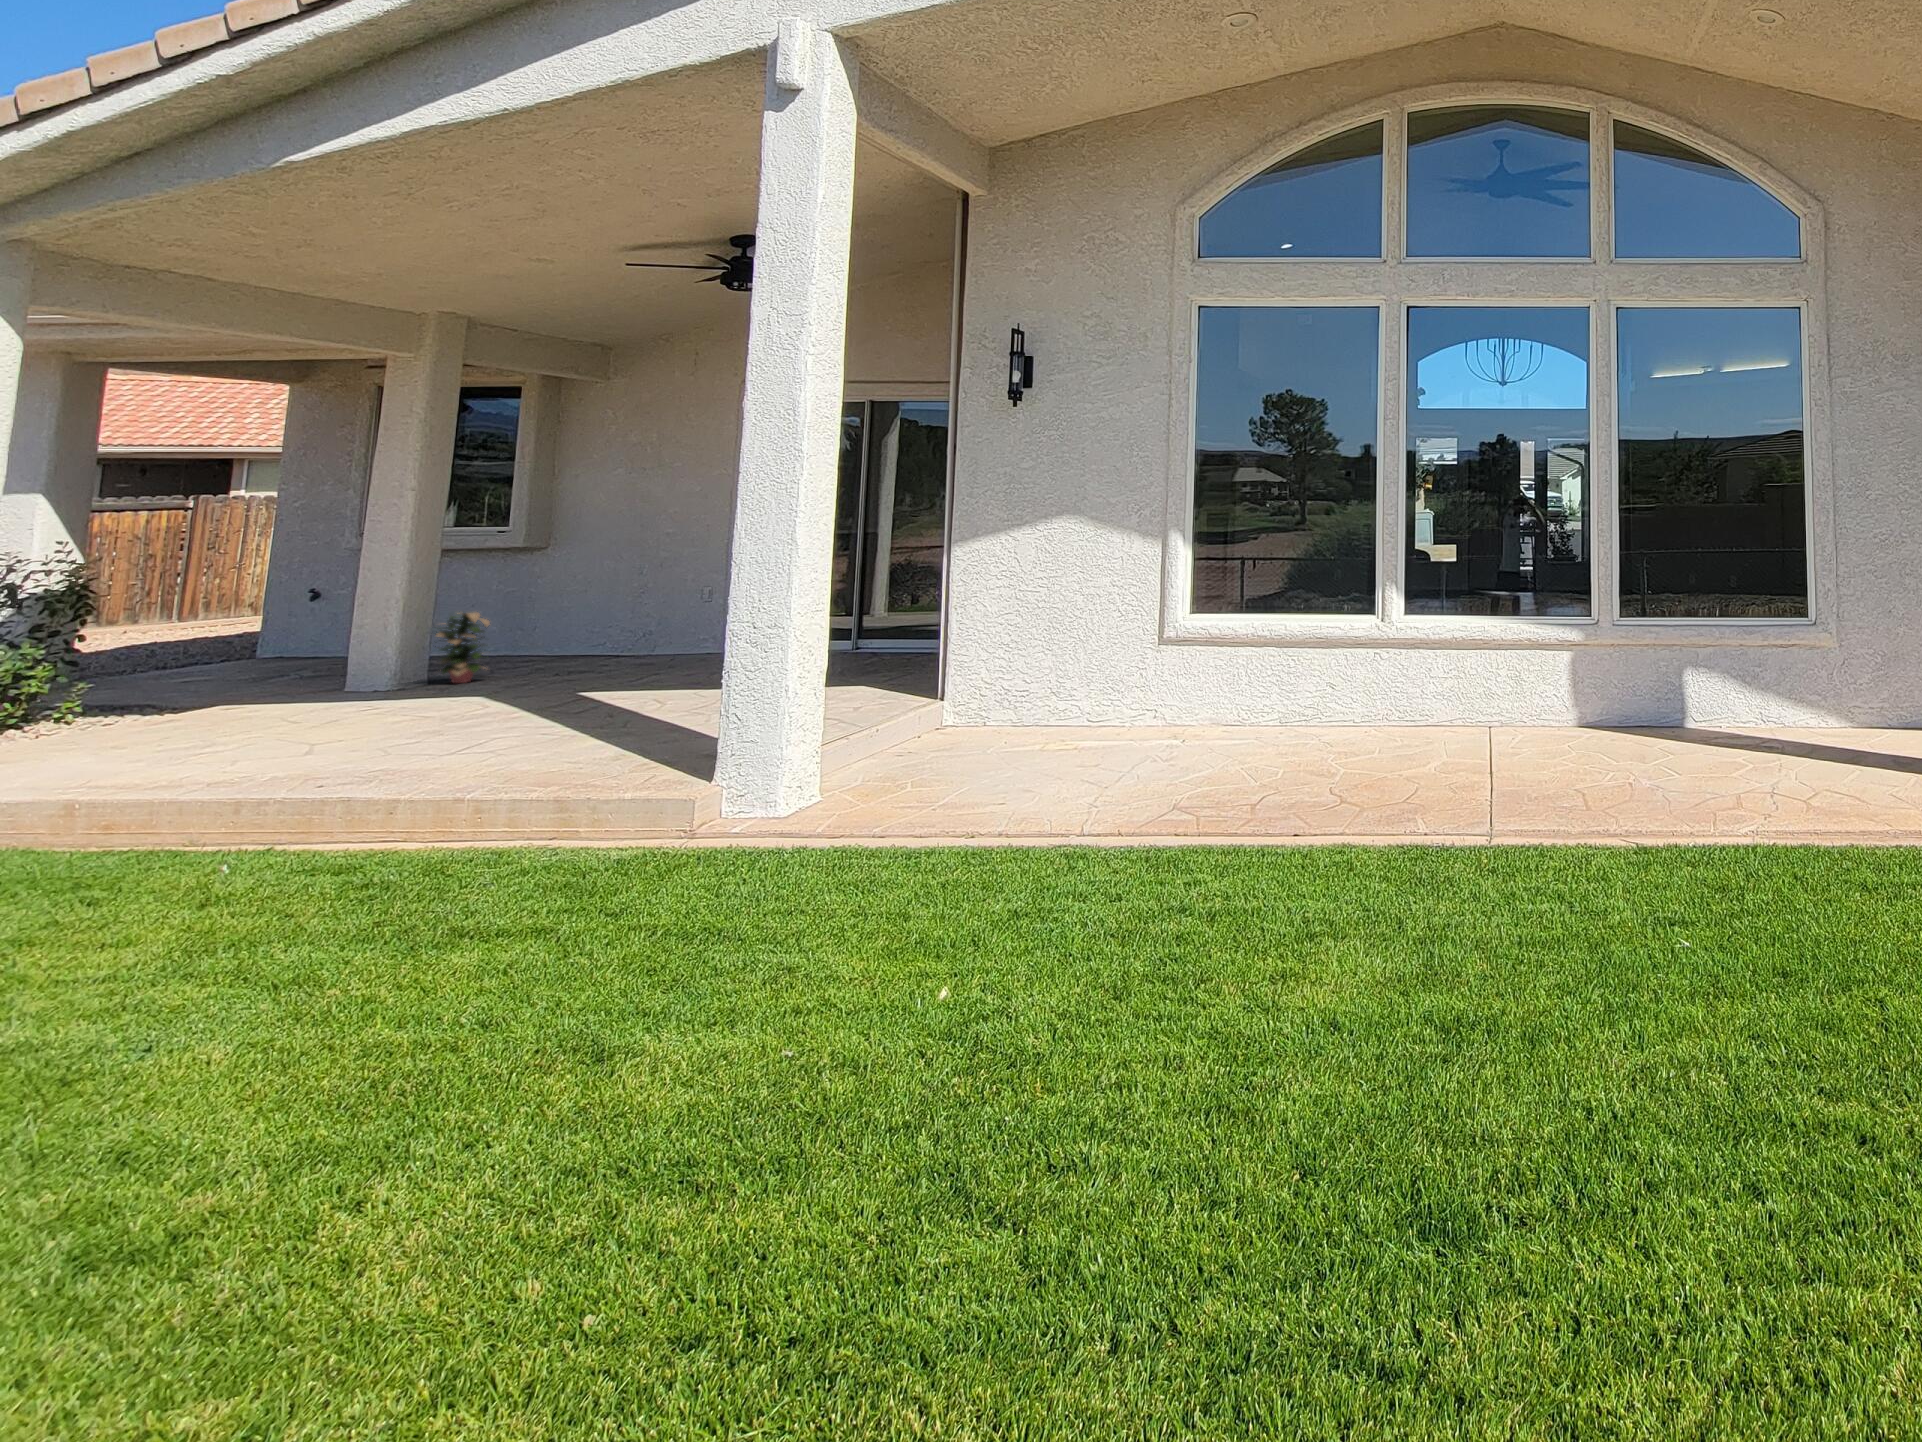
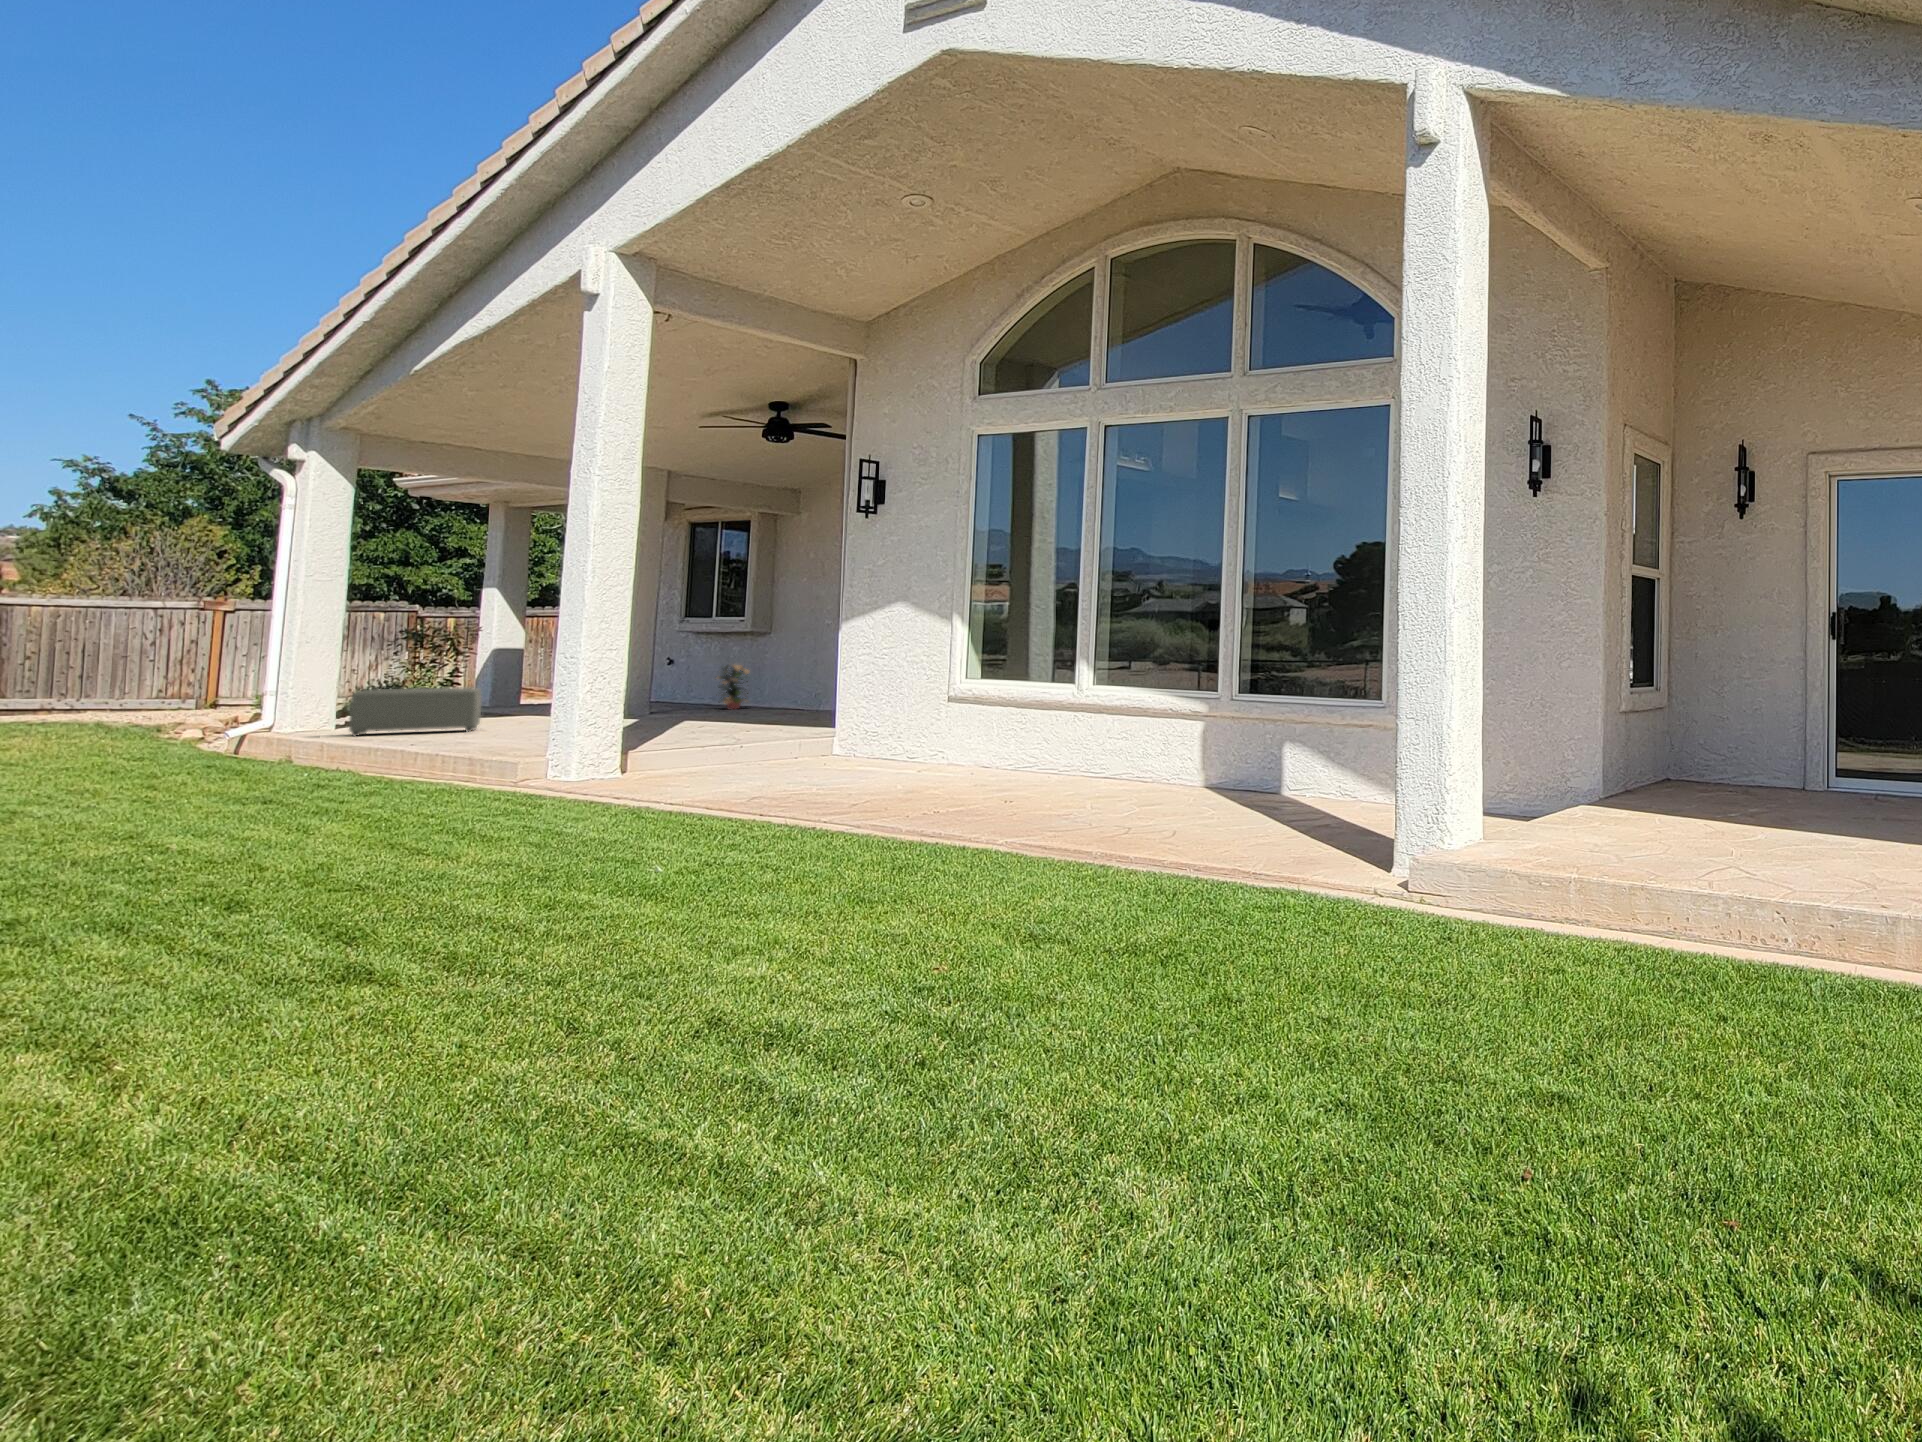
ottoman: none [39,686,272,789] -> present [349,687,482,736]

